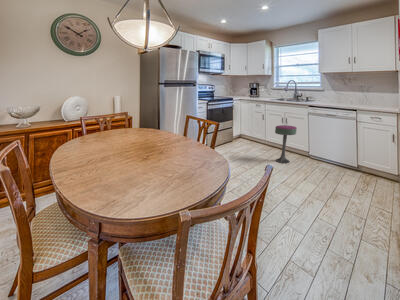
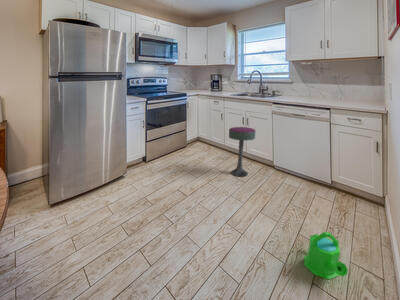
watering can: none [342,187,370,215] -> present [304,232,348,279]

